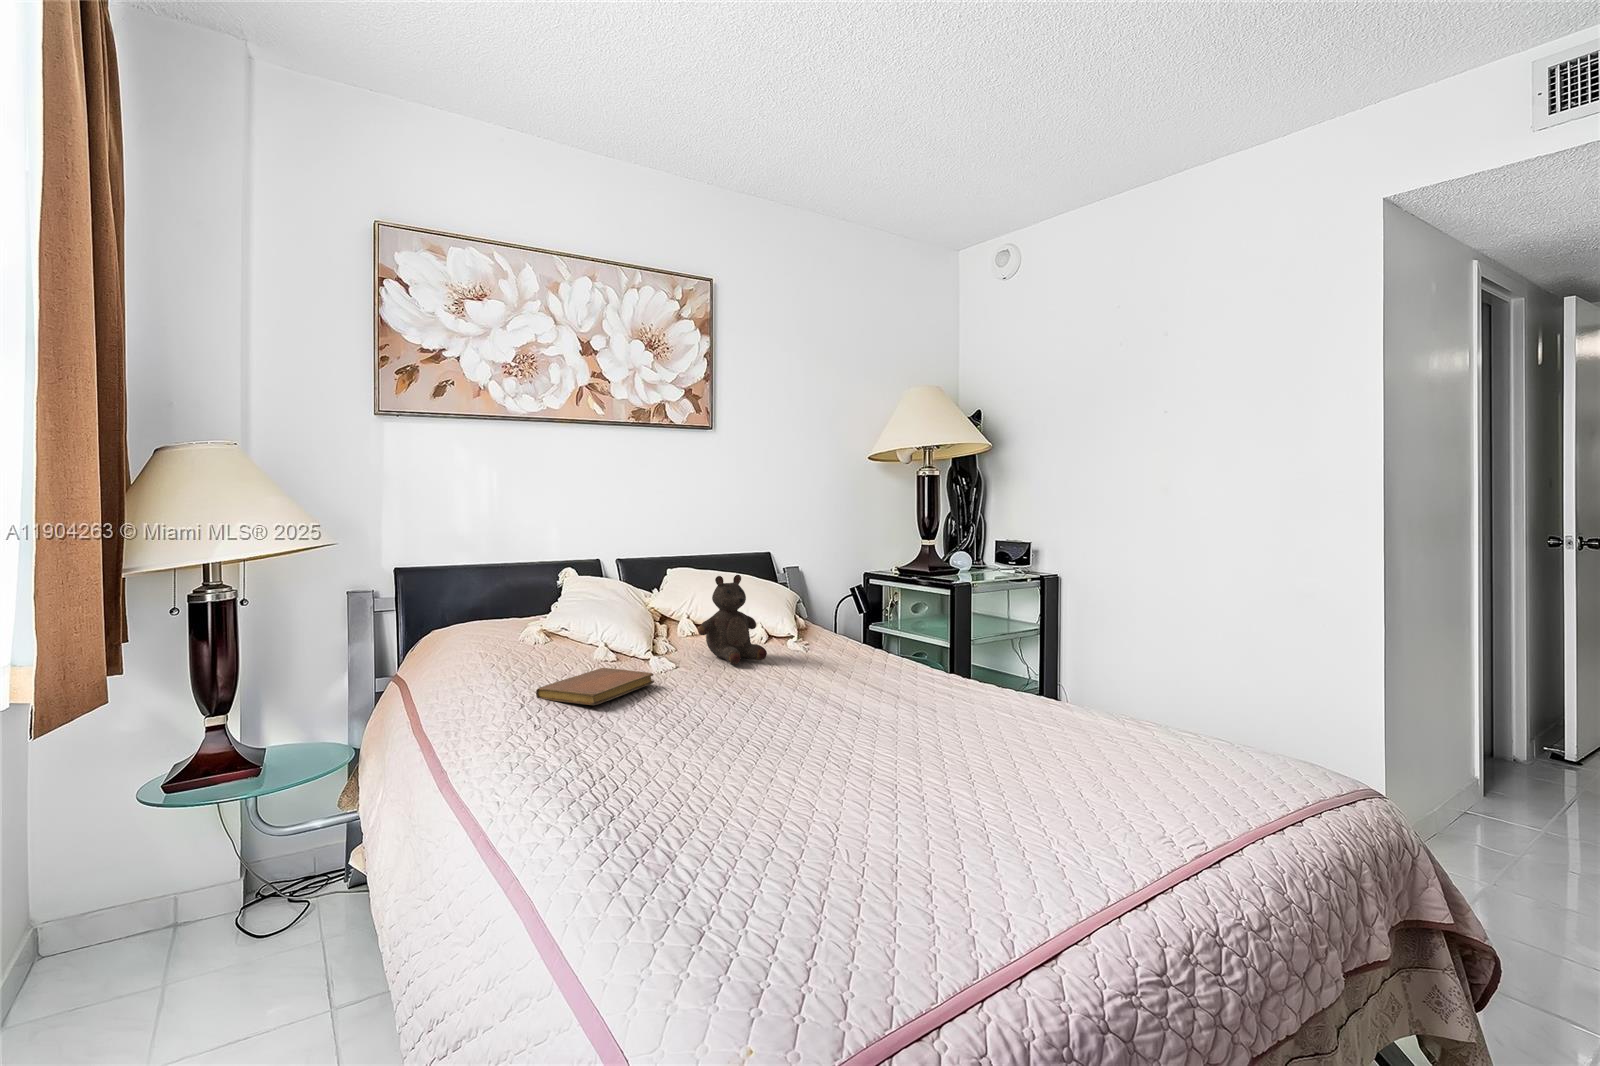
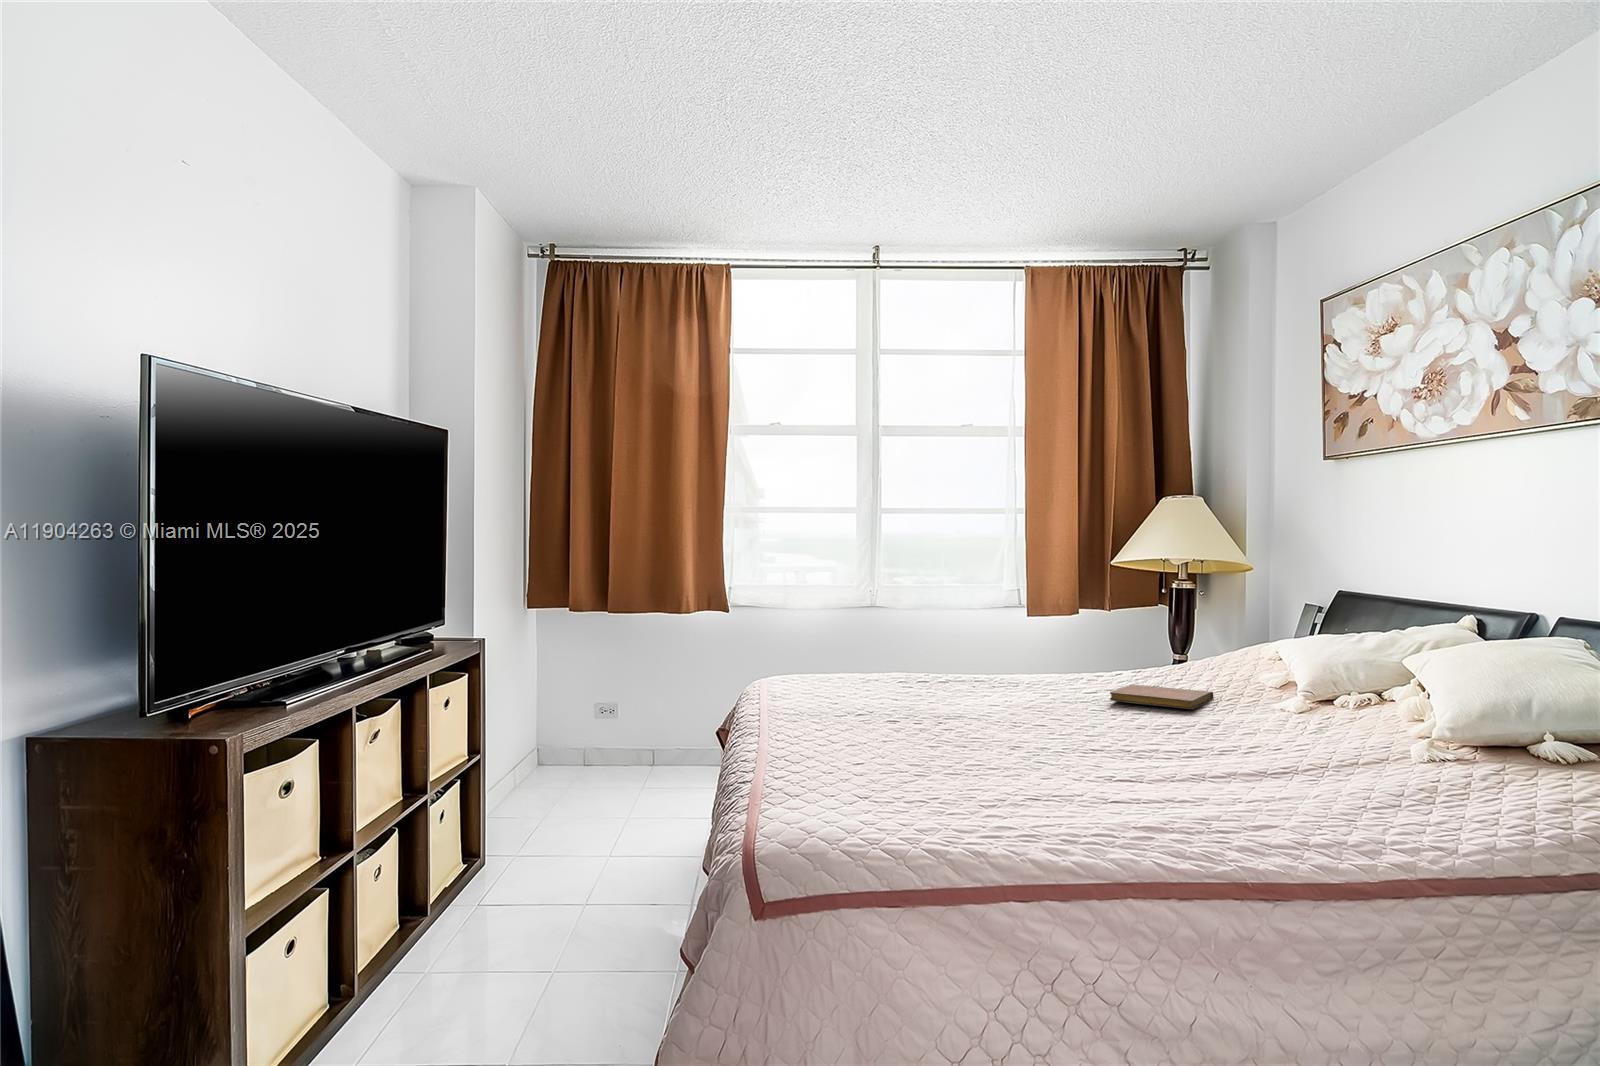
stuffed bear: present [698,575,767,664] -> none [1298,630,1393,738]

